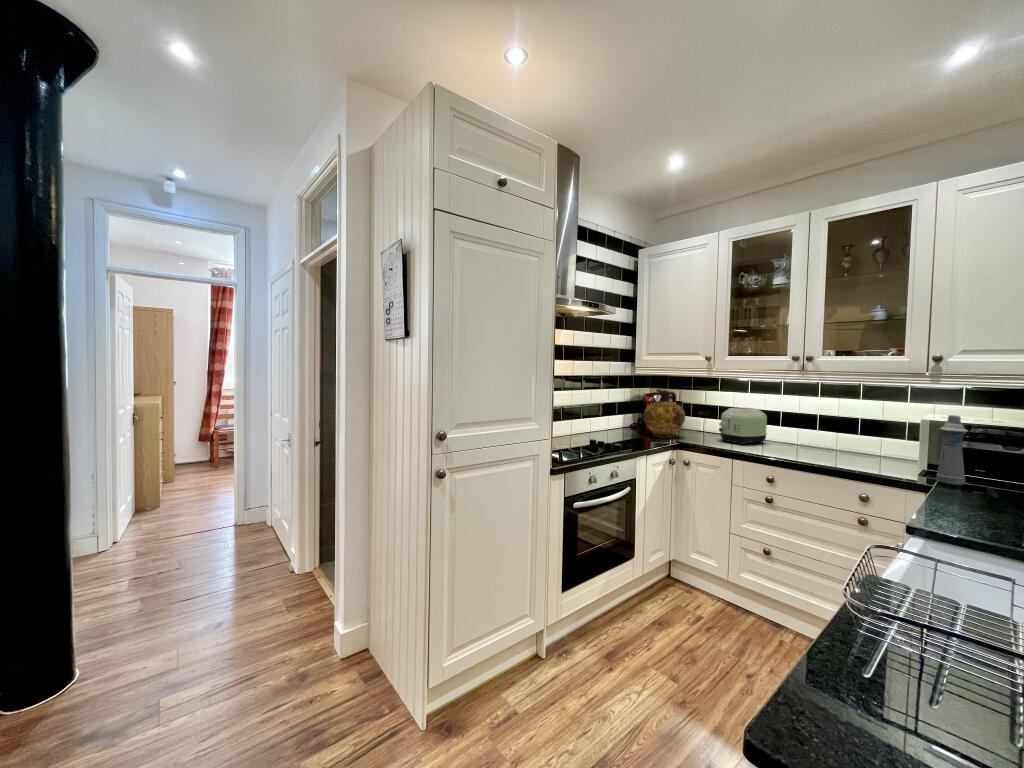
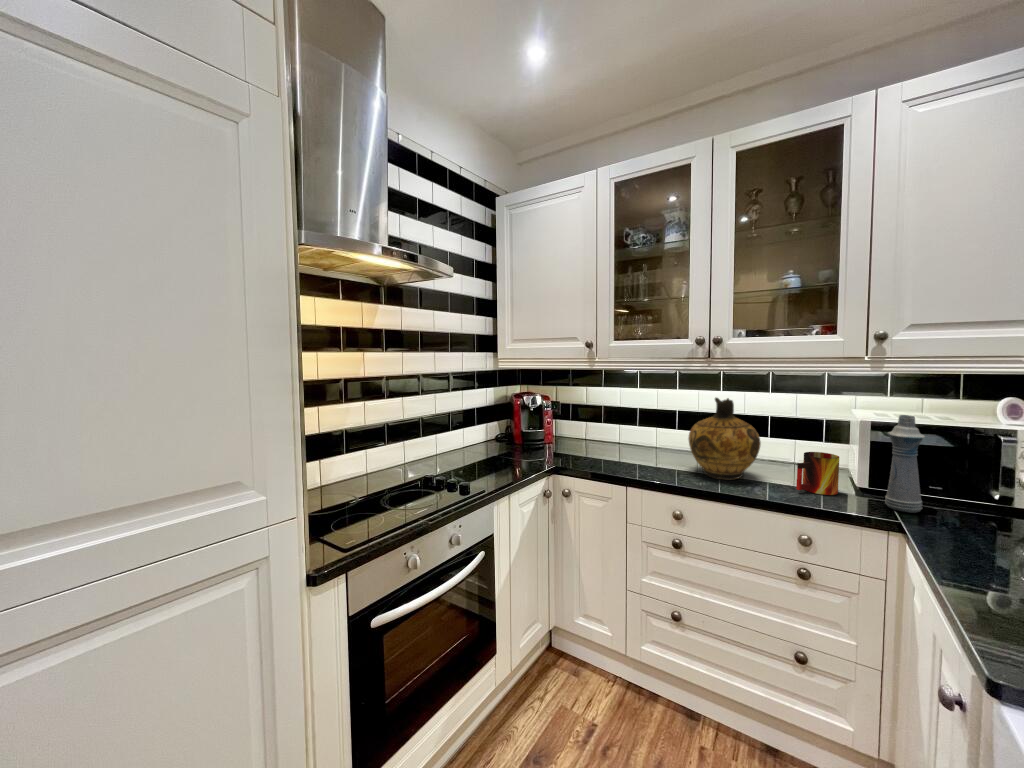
ceramic jug: present [644,389,685,438] -> present [688,398,761,480]
toaster: present [719,408,767,444] -> none [606,409,665,460]
mug: none [867,442,905,473] -> present [796,452,839,495]

